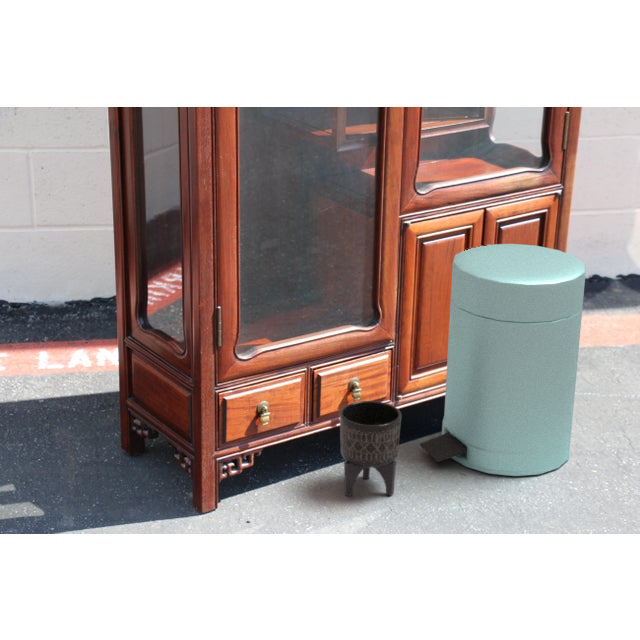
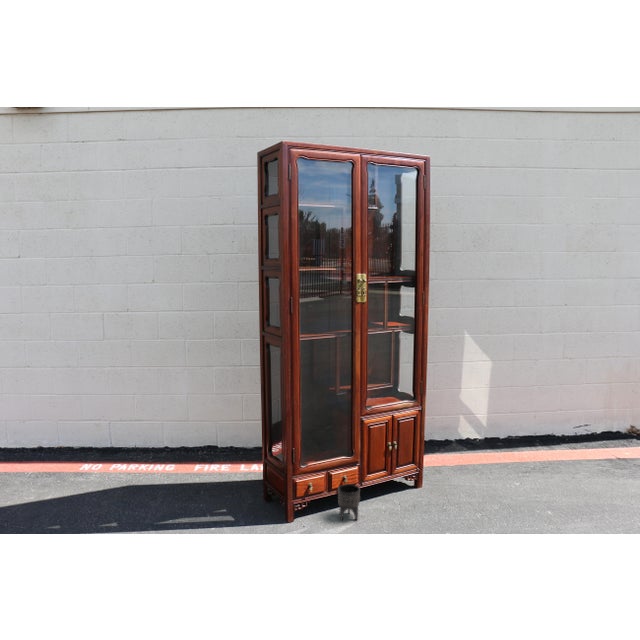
trash can: present [420,244,586,476] -> none [370,427,428,515]

